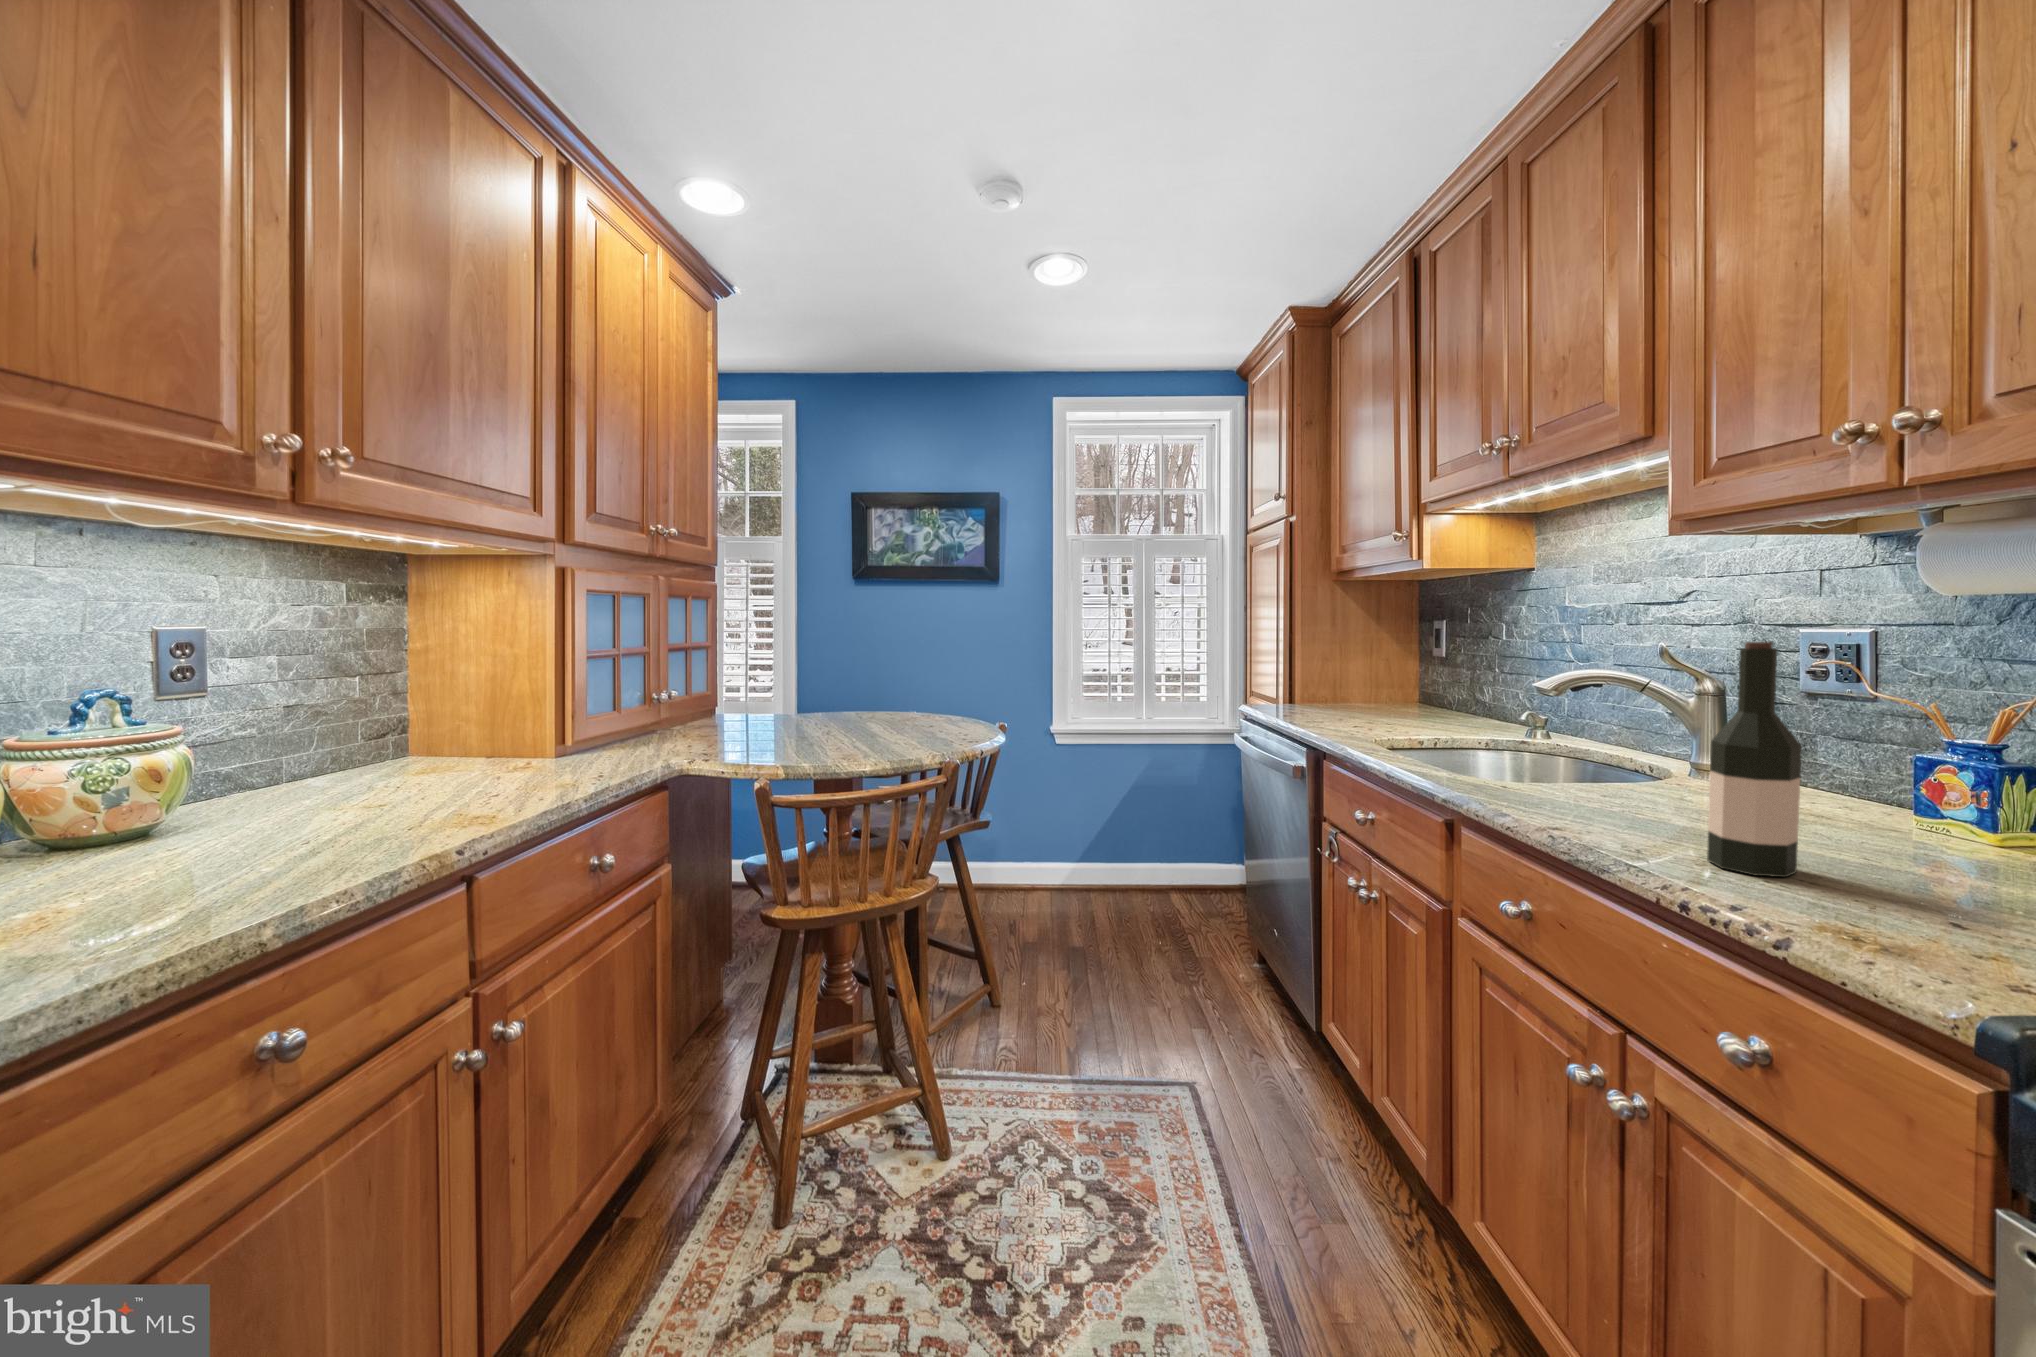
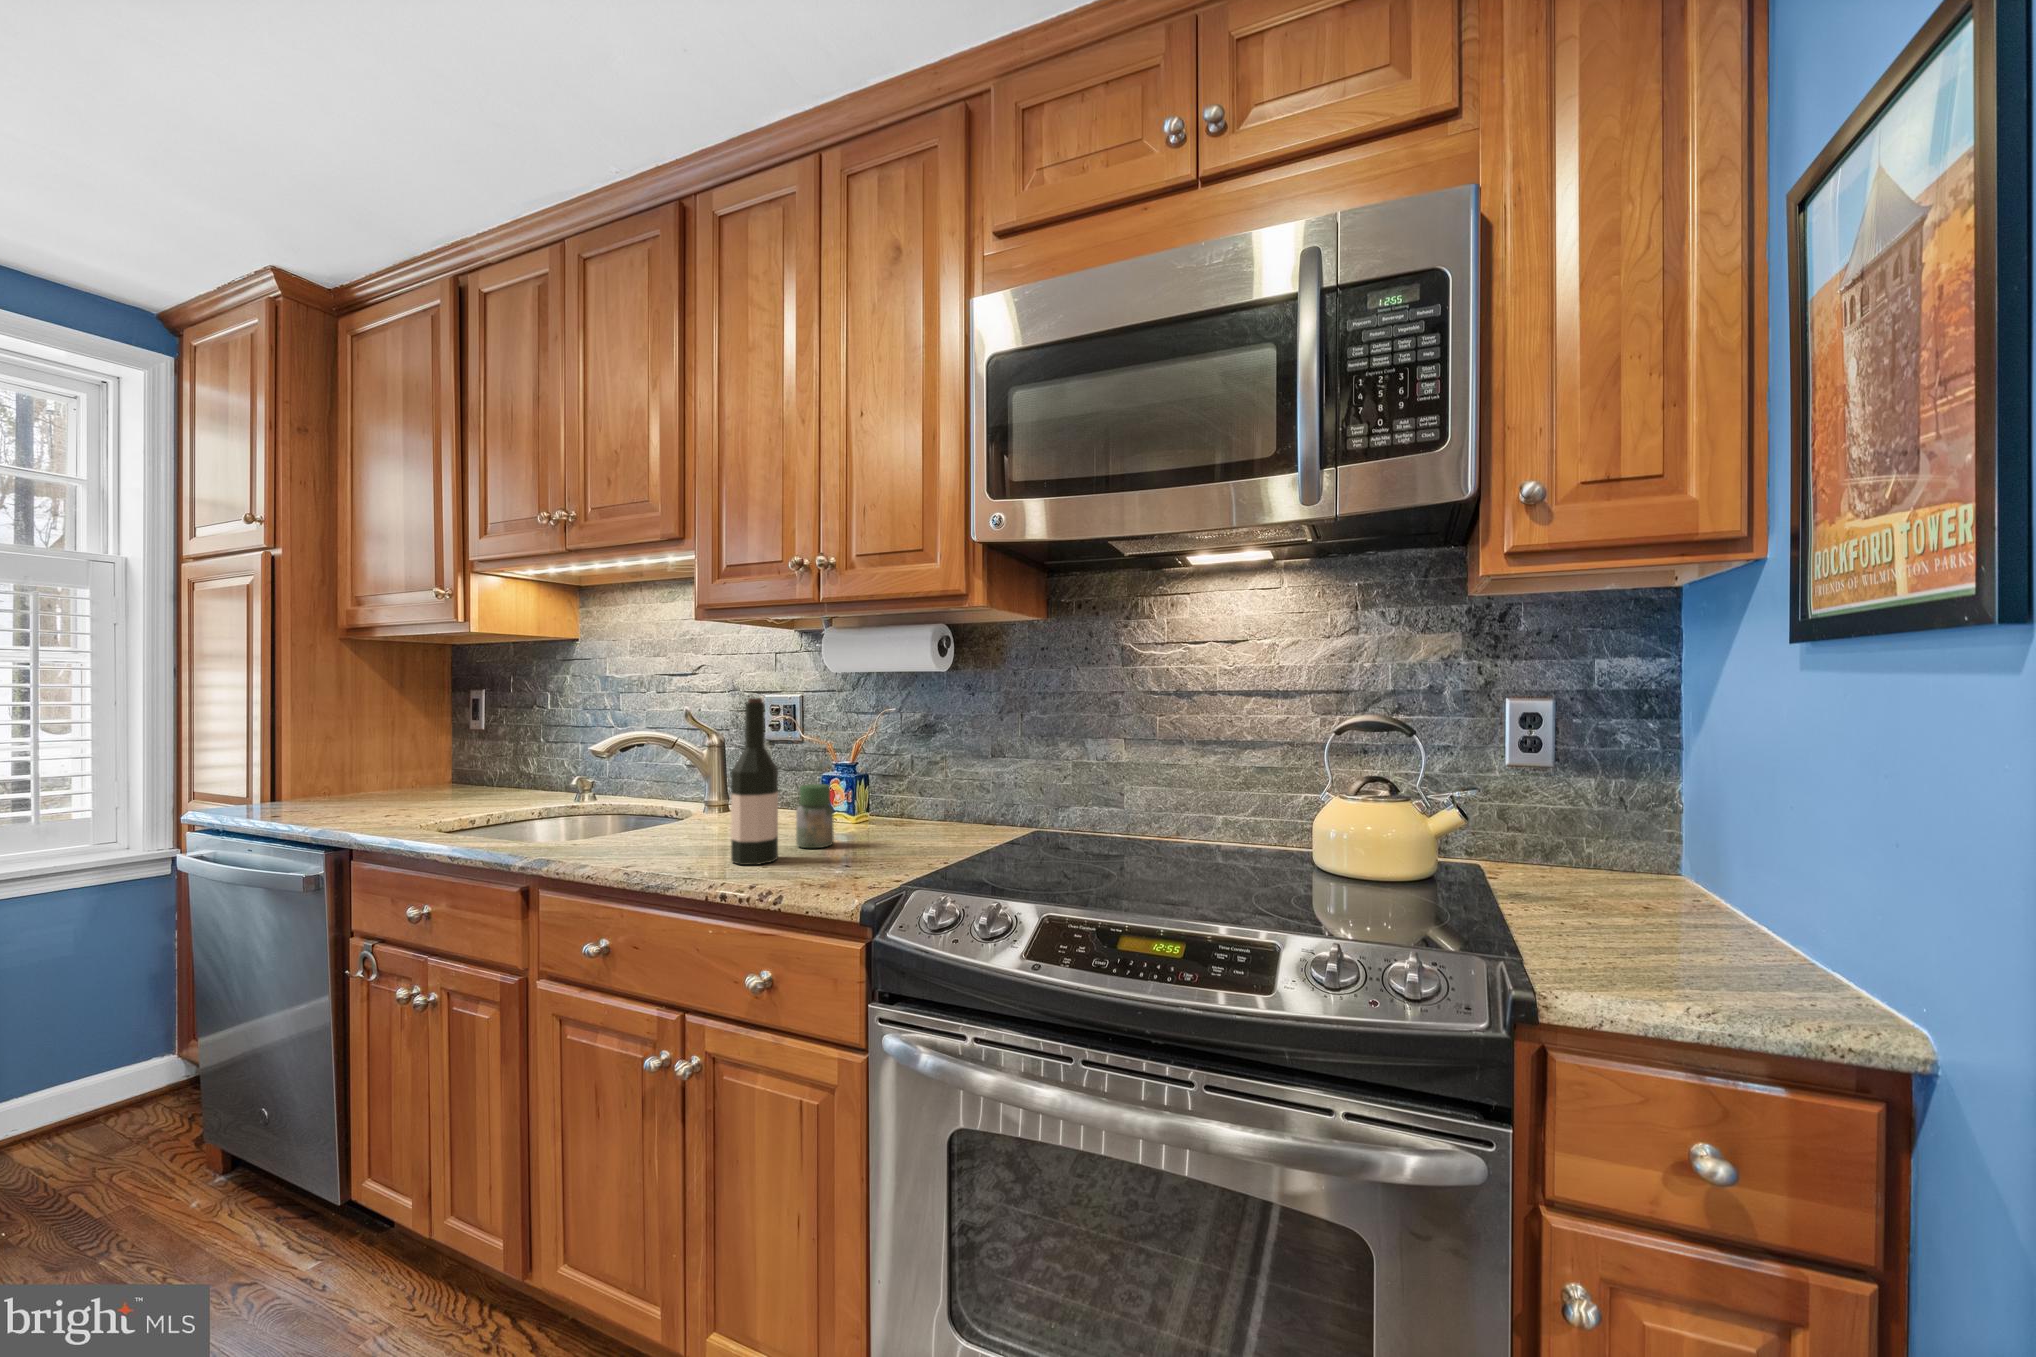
jar: none [1841,771,1930,874] -> present [796,784,834,848]

